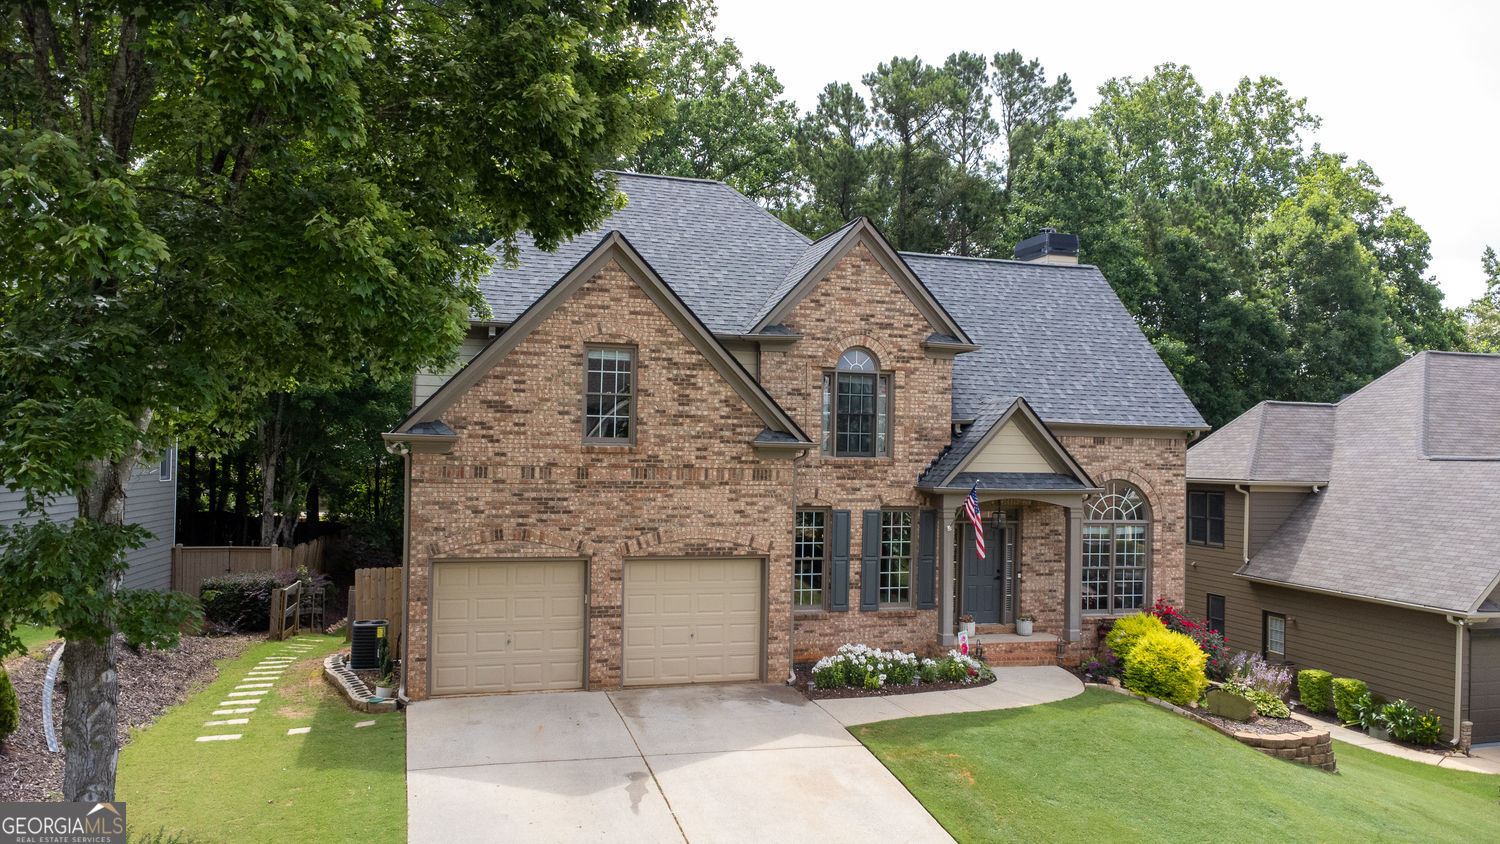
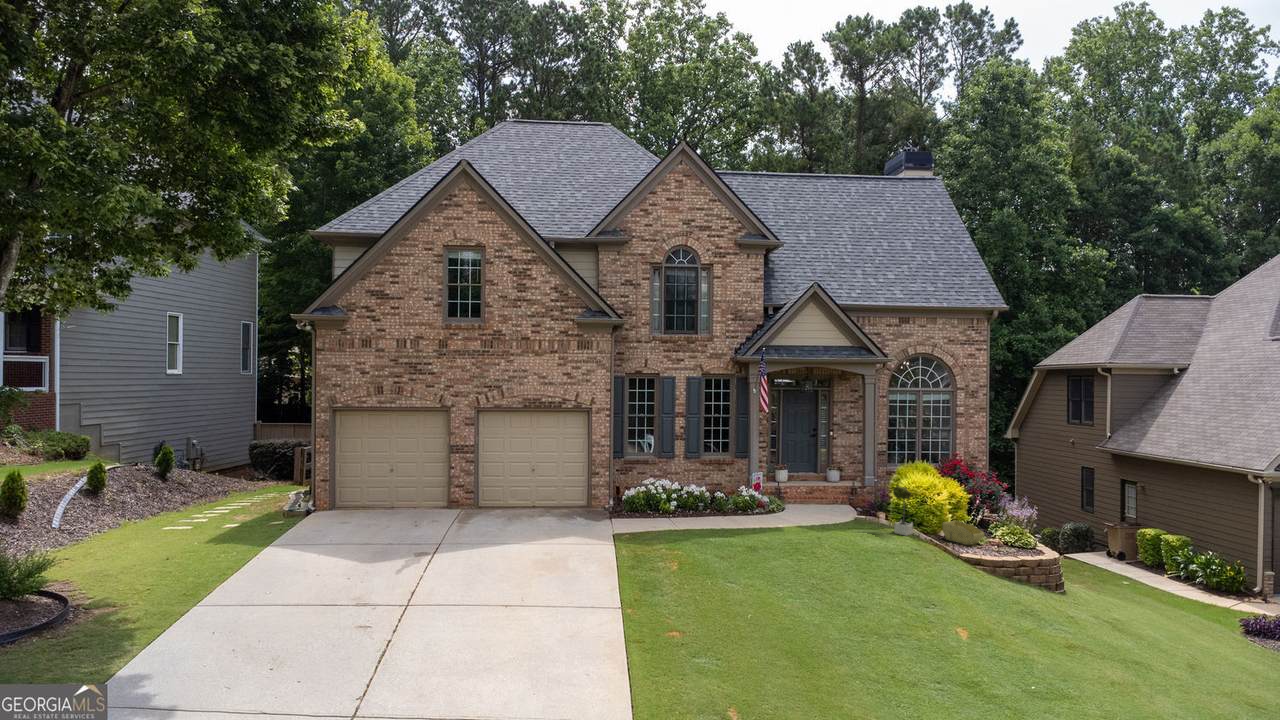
potted tree: present [1369,692,1389,740] -> present [893,486,913,536]

